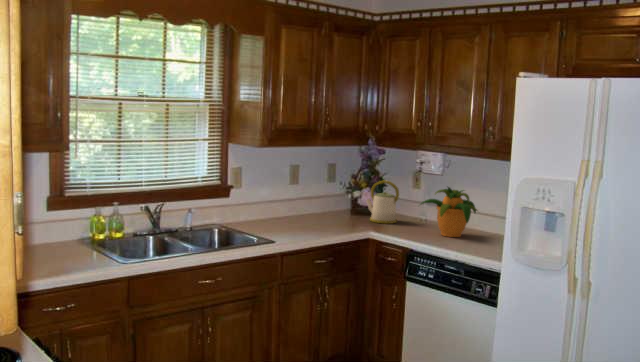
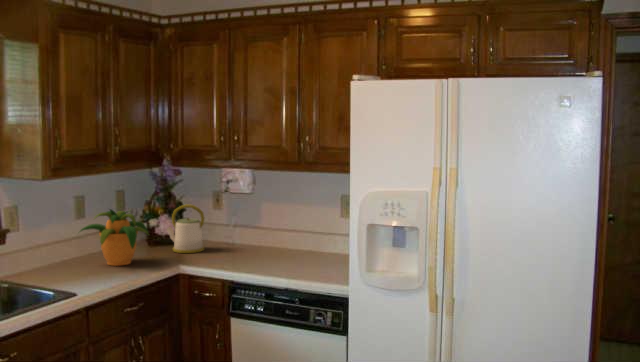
potted plant: present [421,187,477,237] -> present [81,209,149,266]

